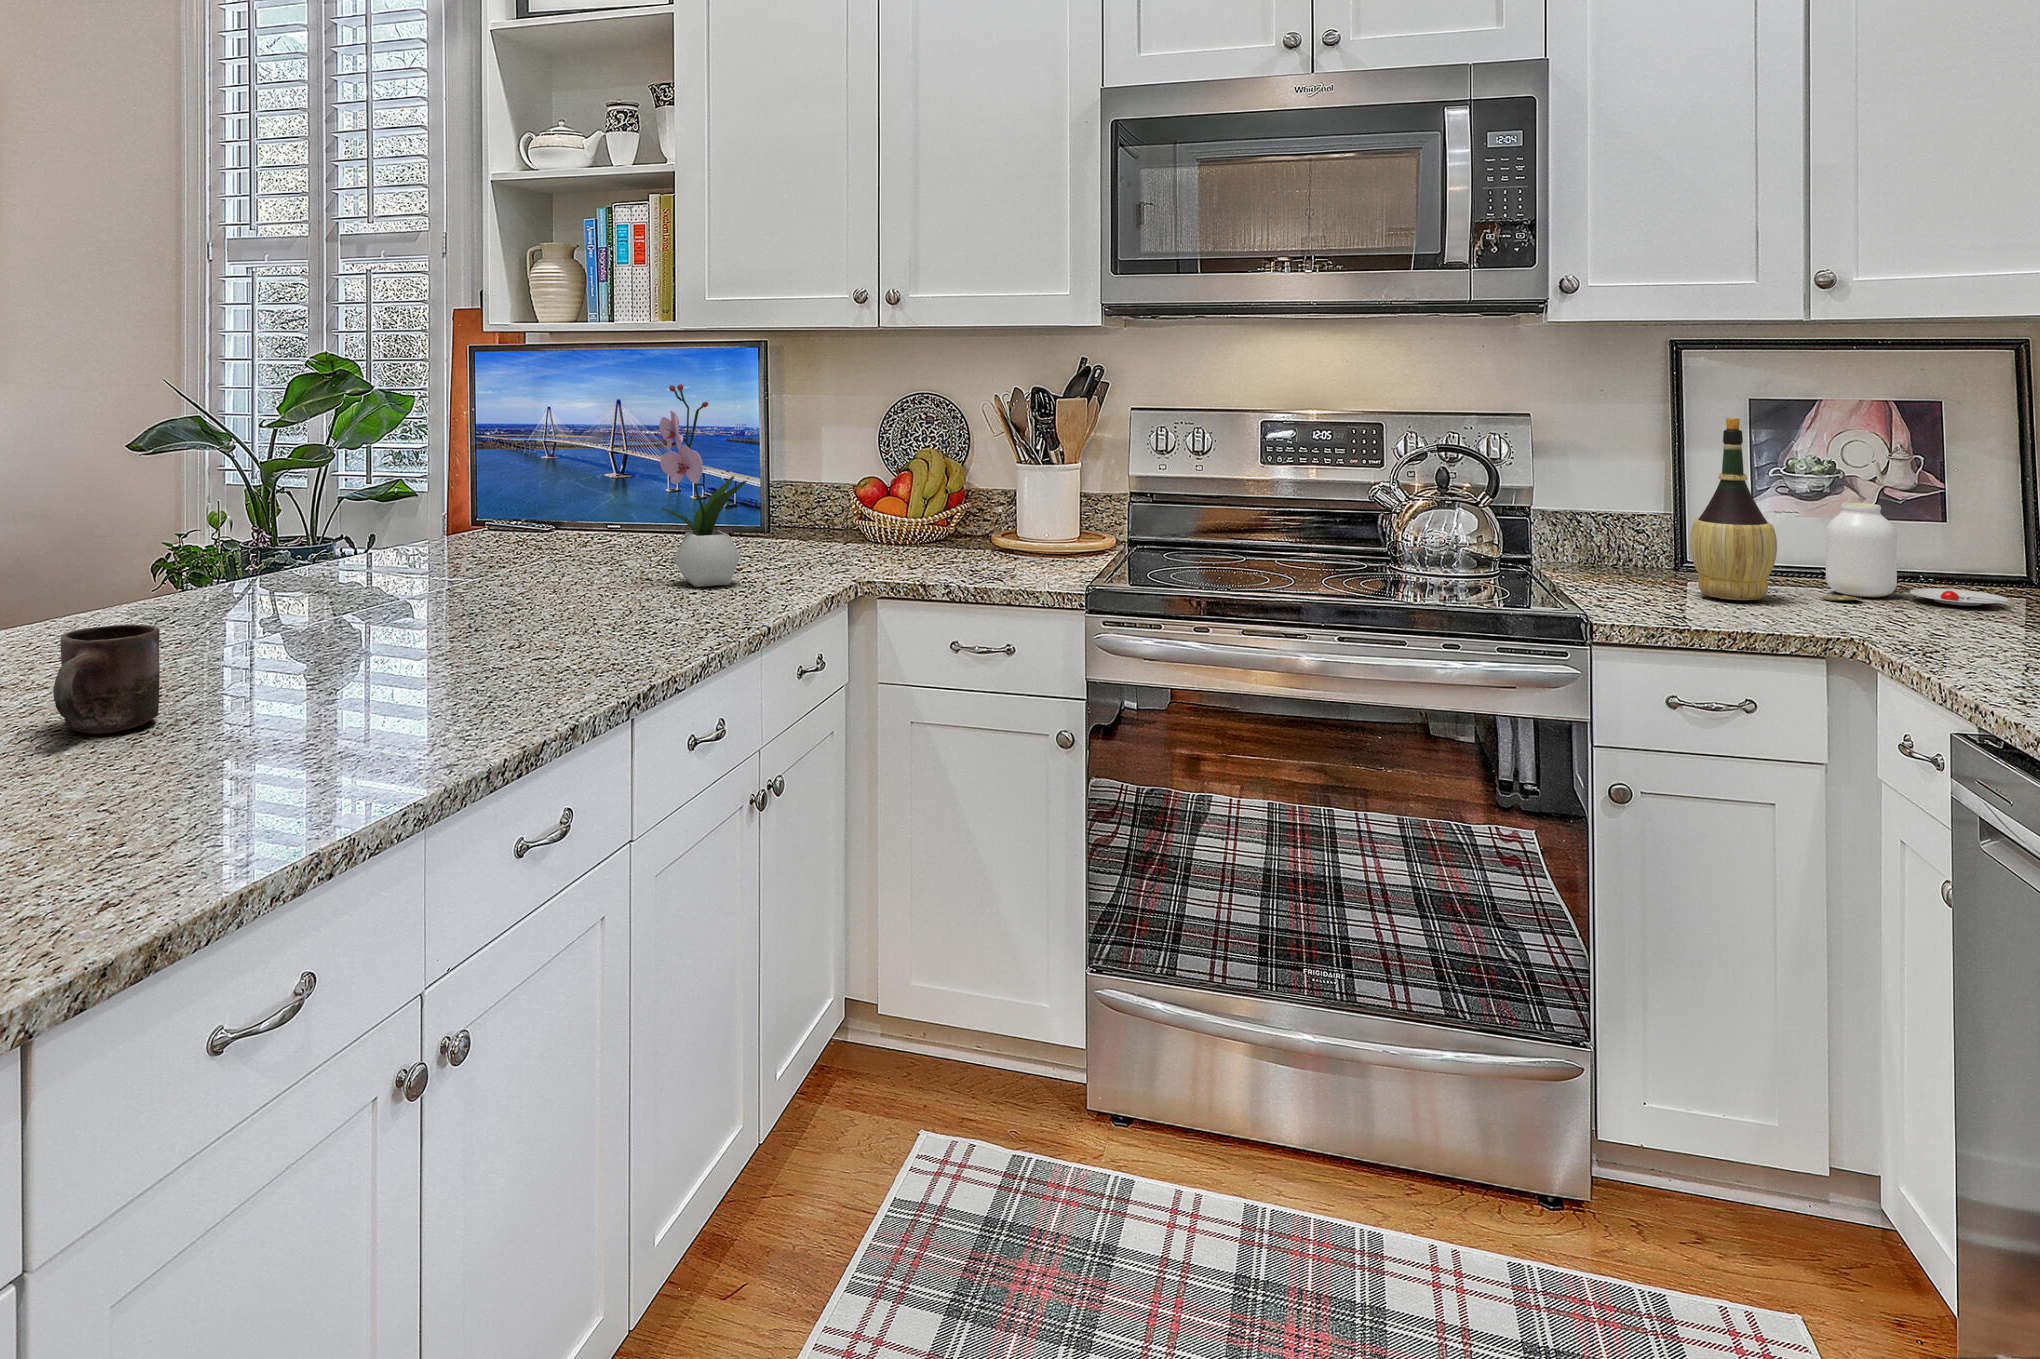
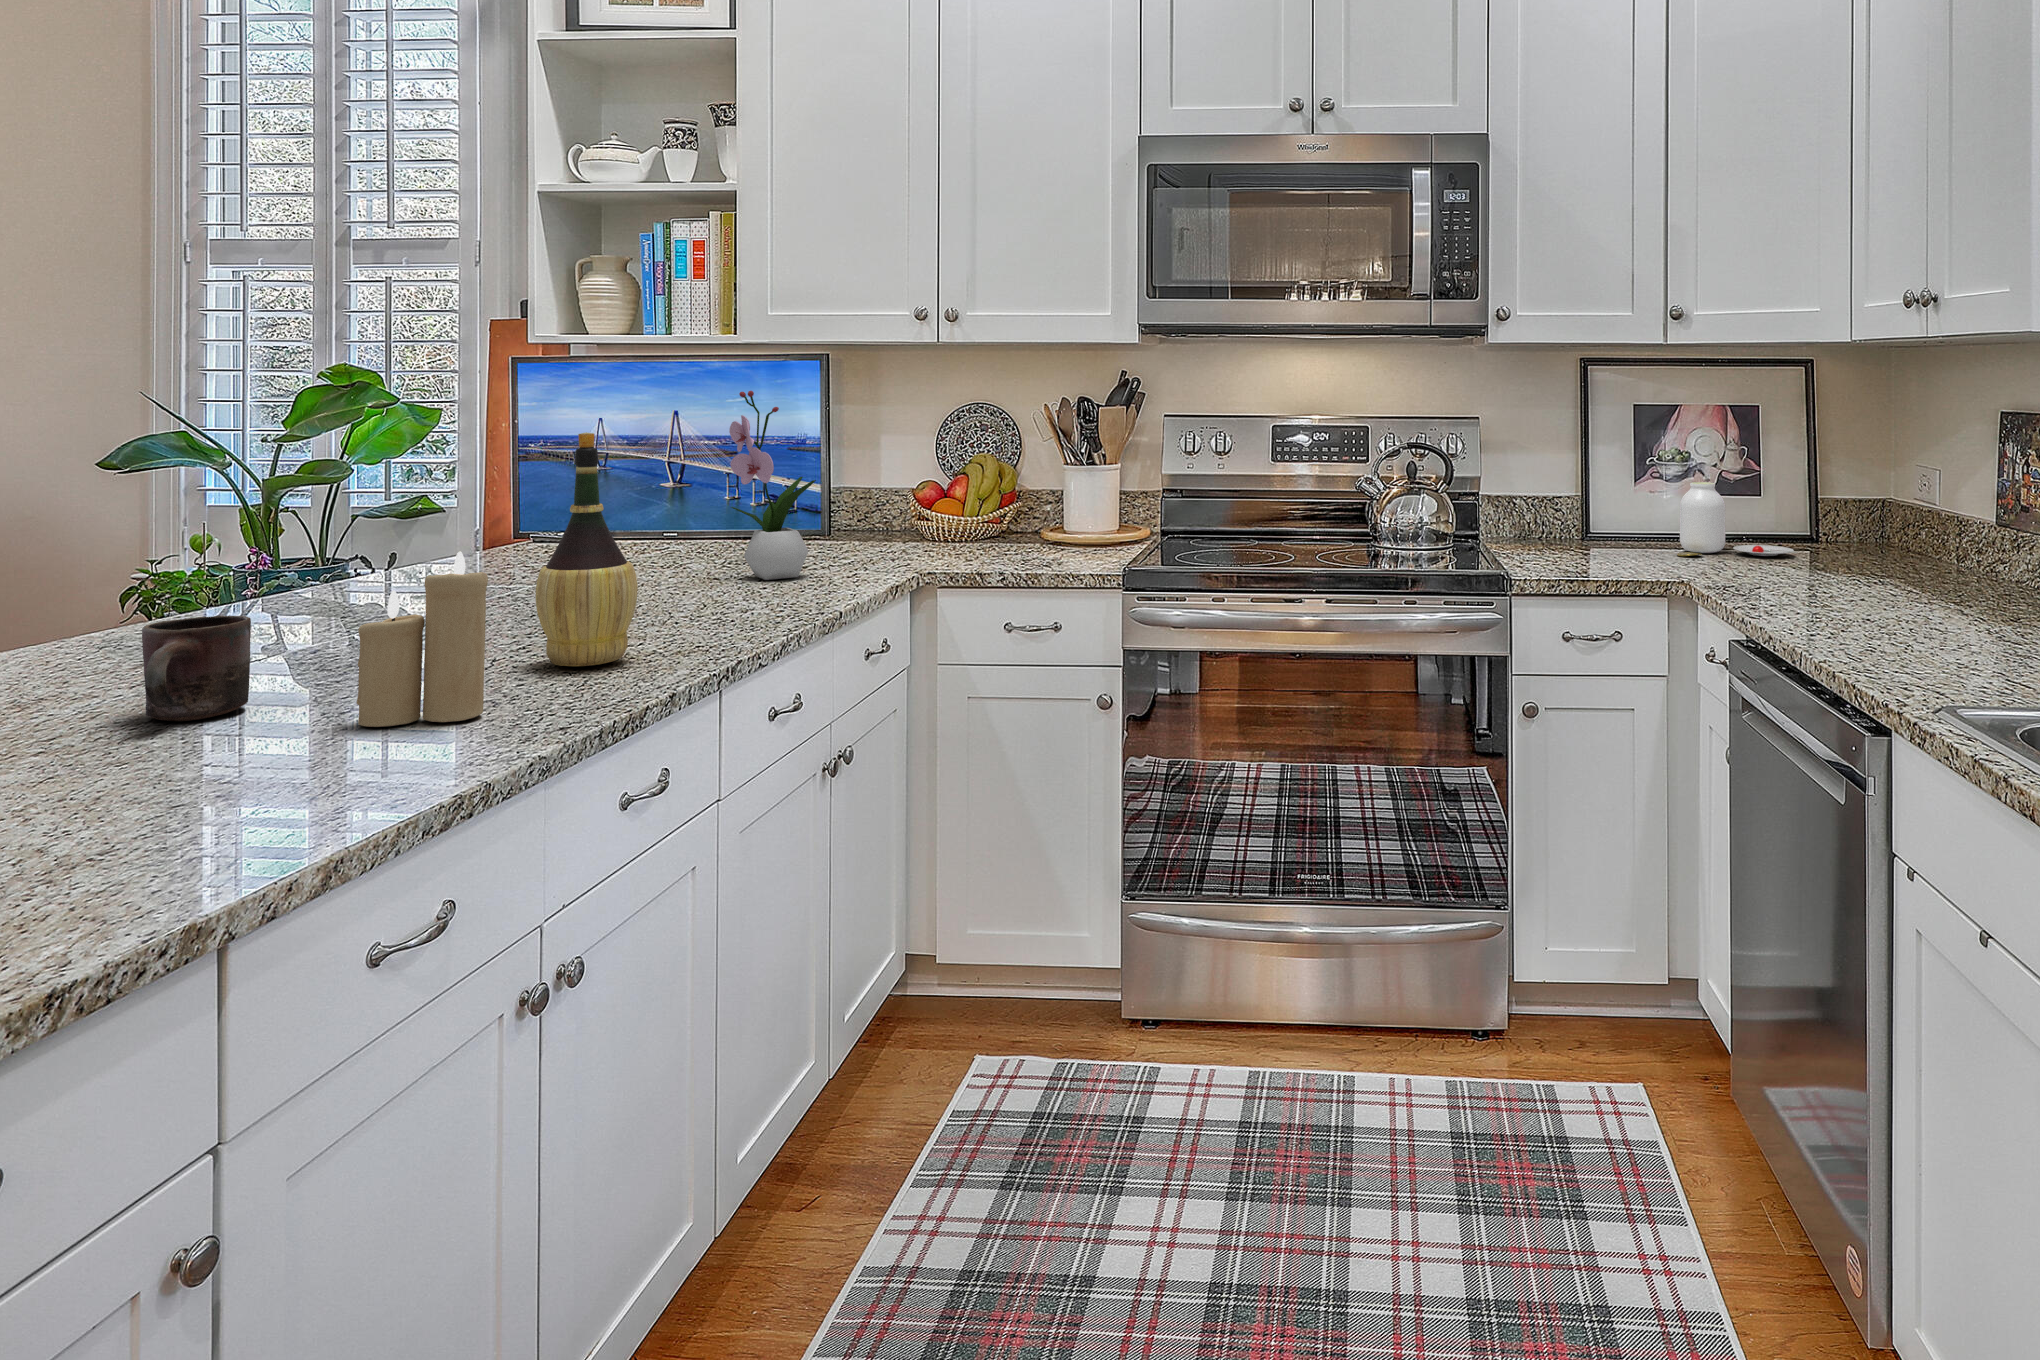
wine bottle: present [1690,417,1777,600] -> present [536,432,638,666]
candle: none [245,570,371,756] -> present [356,551,488,727]

